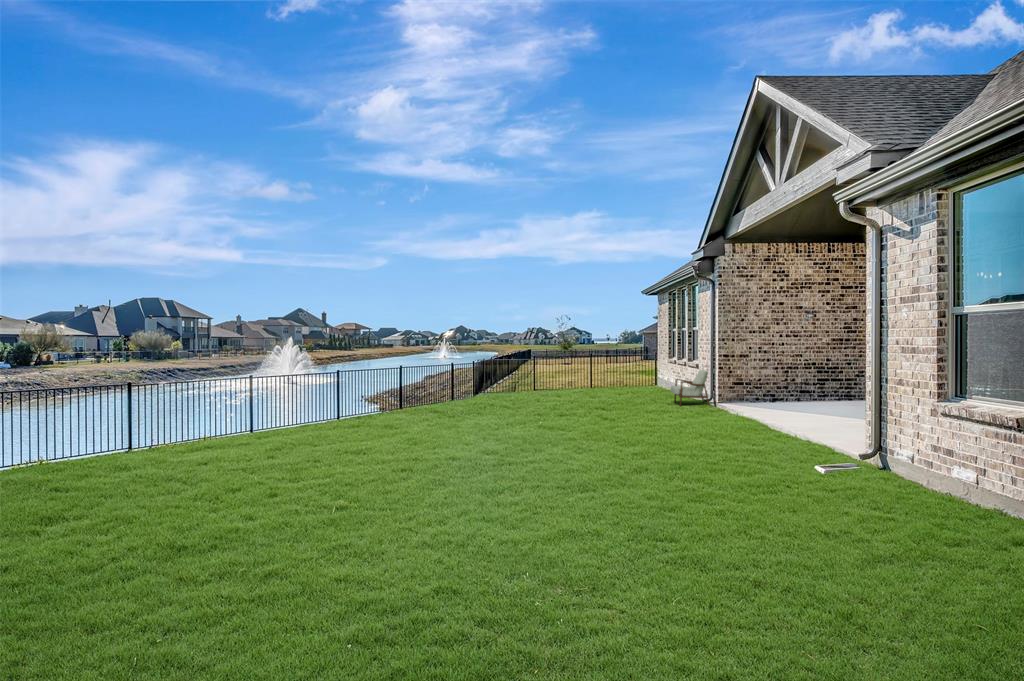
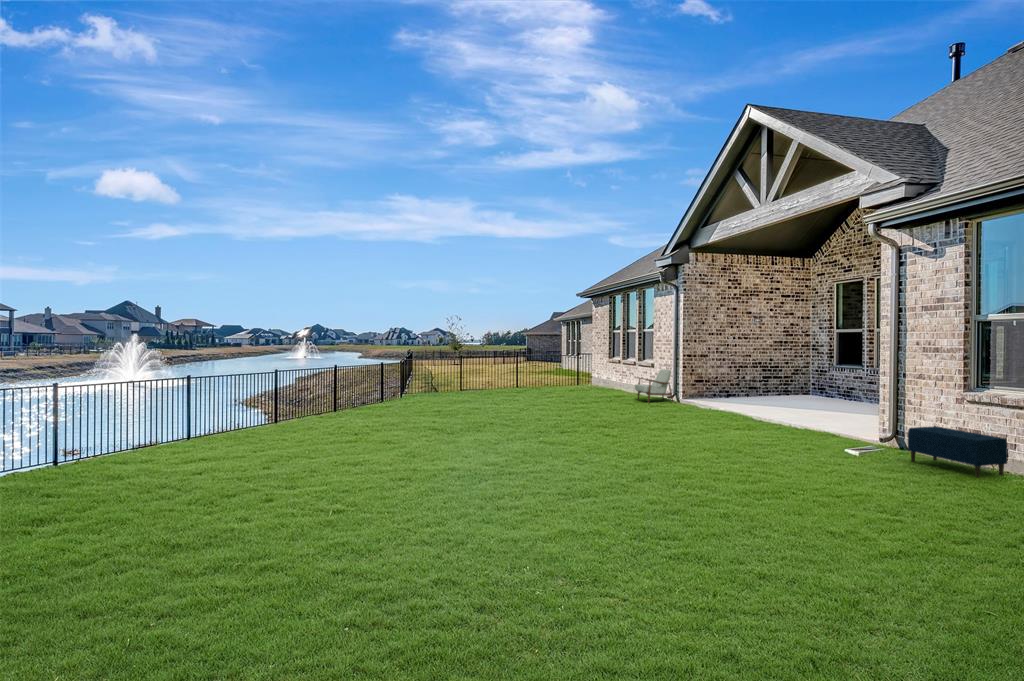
bench: none [869,443,975,509] -> present [908,426,1008,478]

